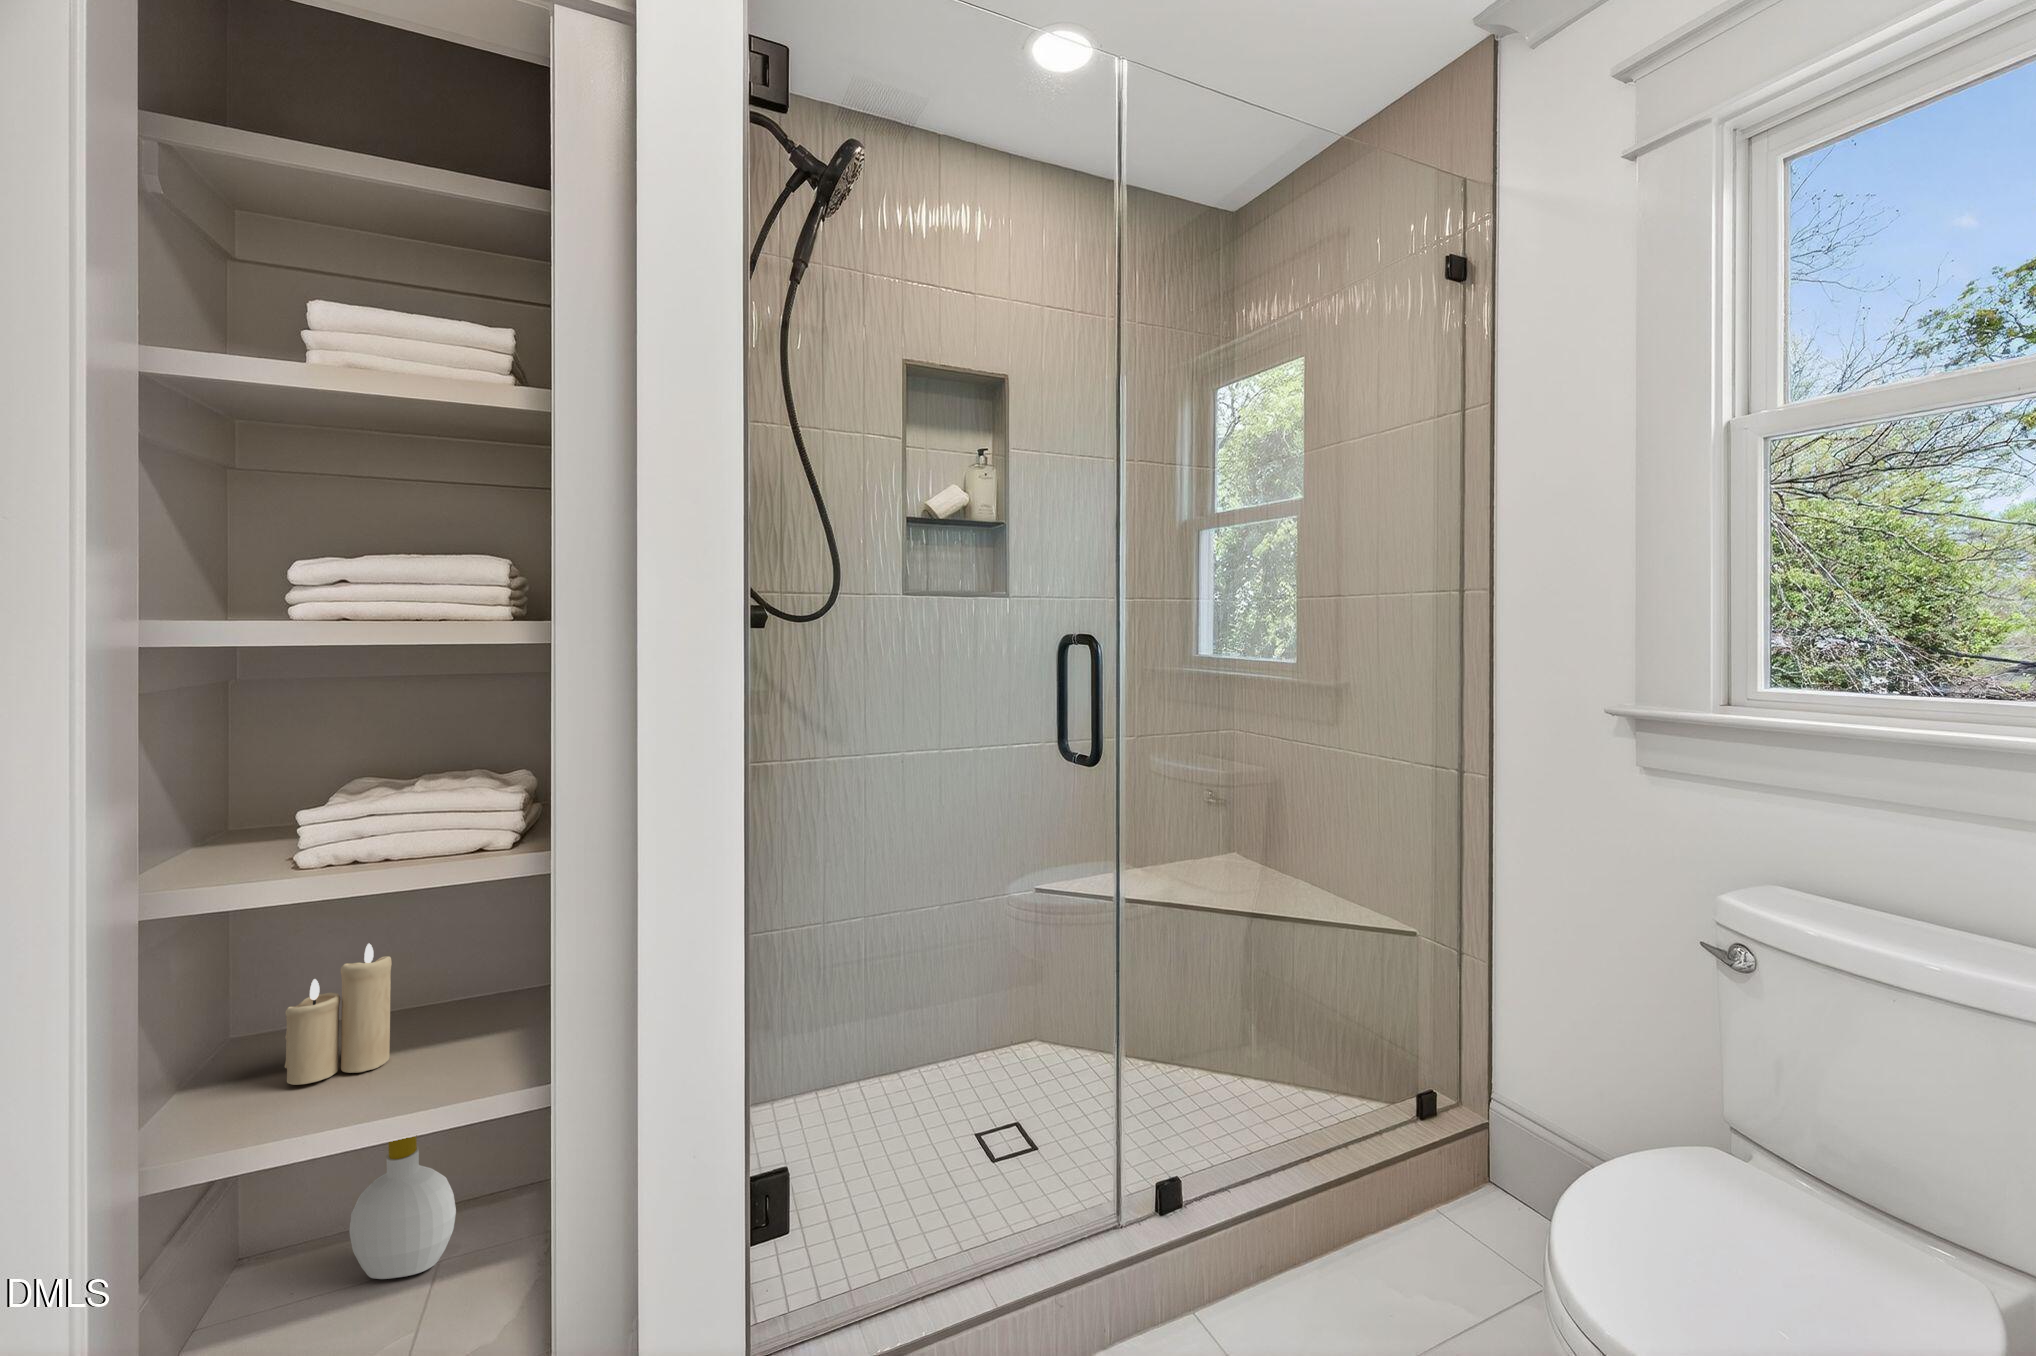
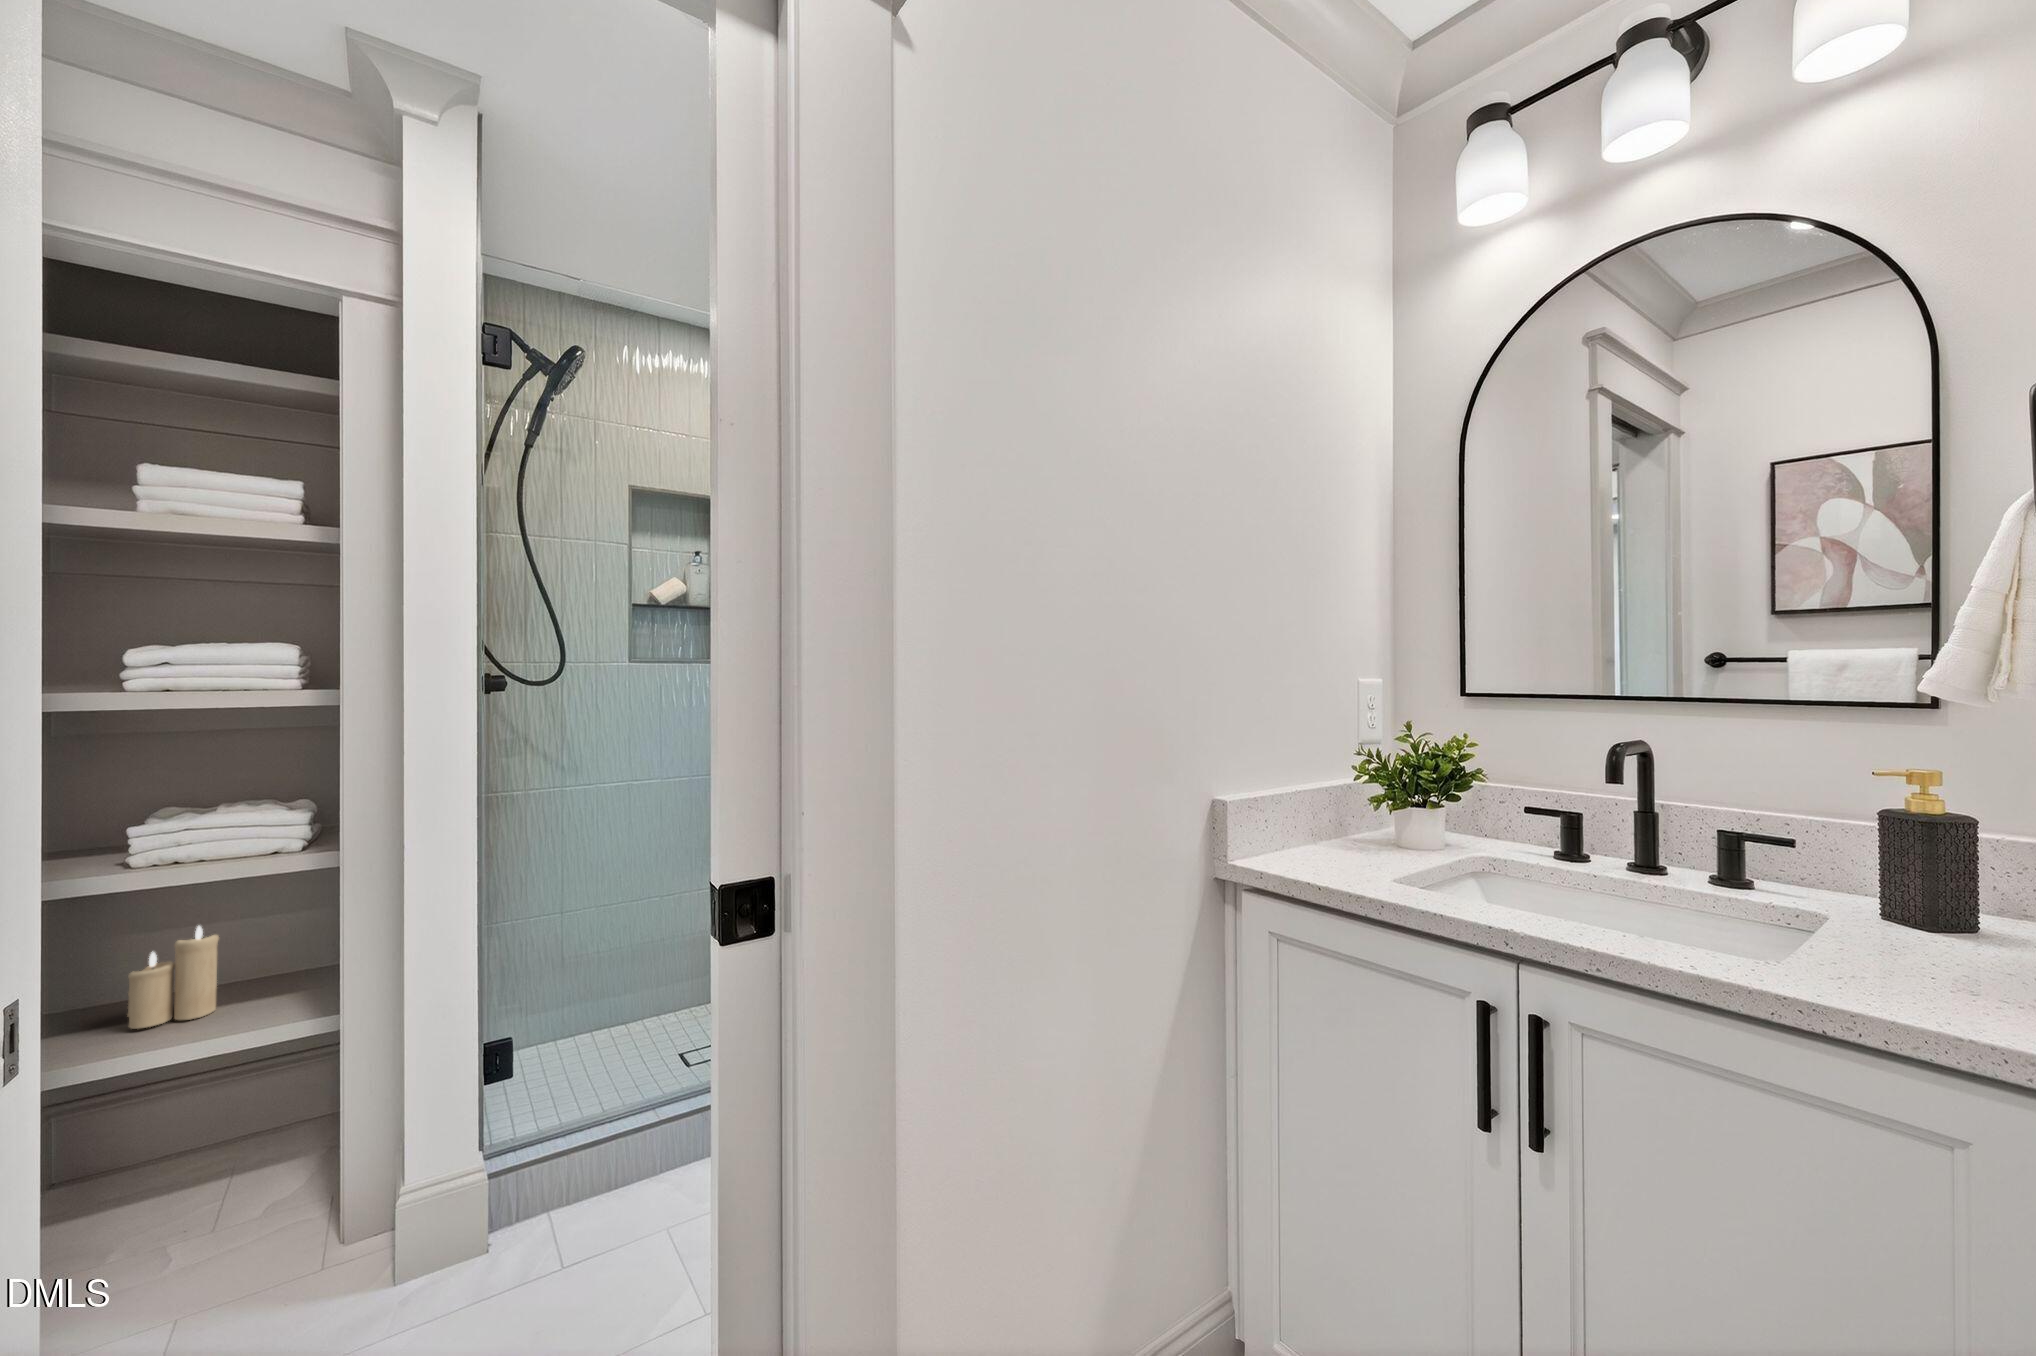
soap bottle: present [349,1137,456,1279] -> none [189,1042,277,1175]

